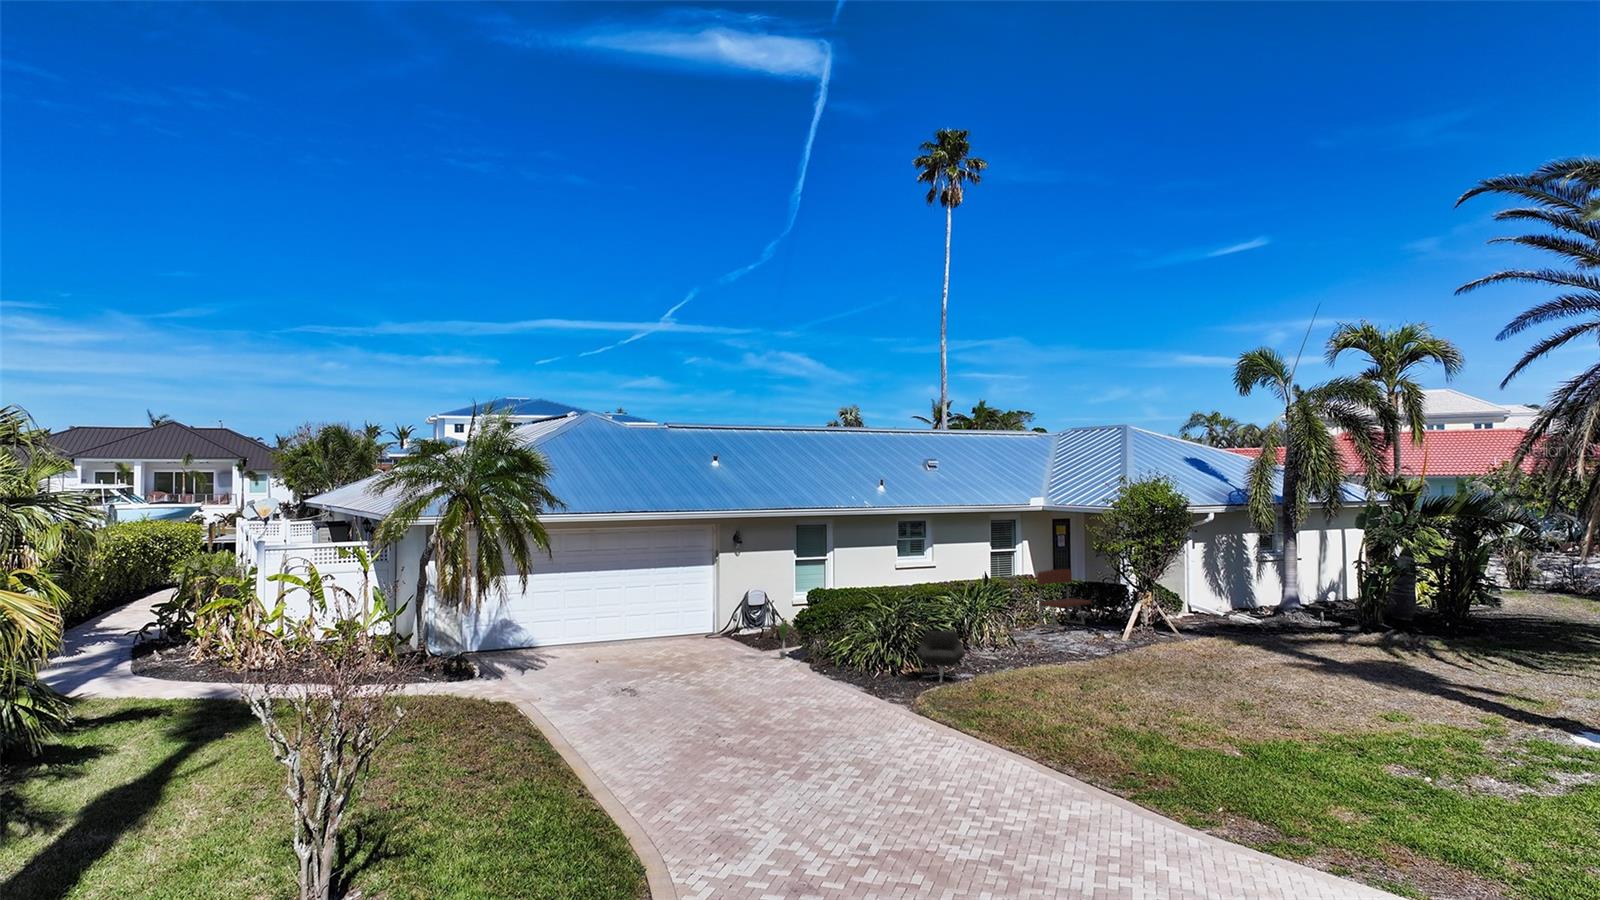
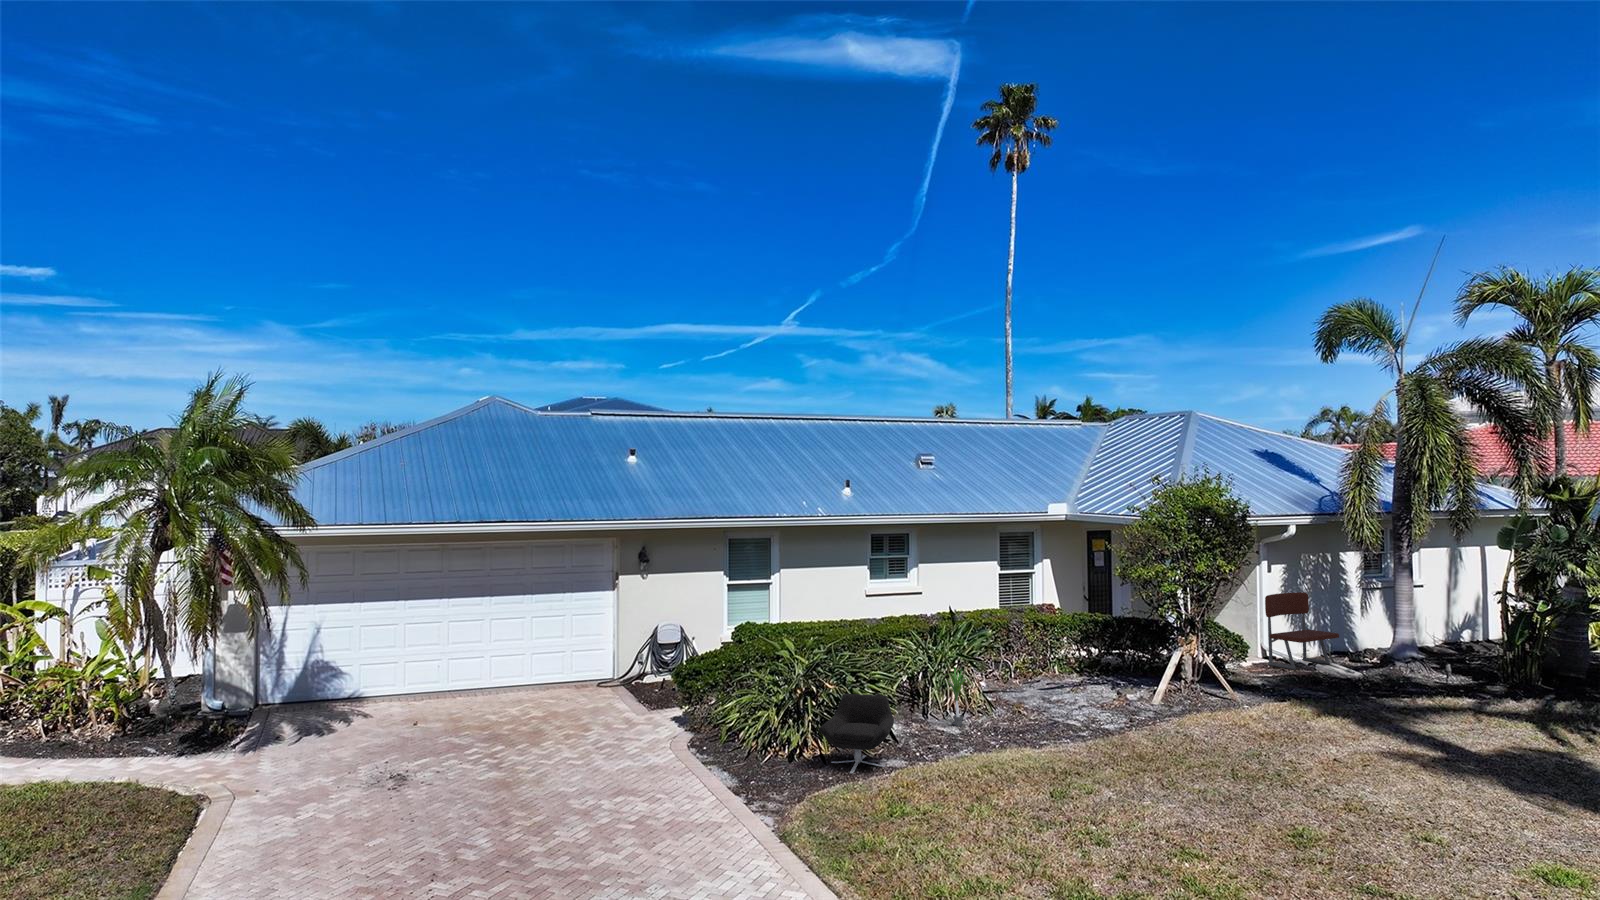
bench: present [1037,569,1091,628] -> present [1265,592,1339,670]
potted plant: present [779,621,788,659] -> present [948,672,965,726]

